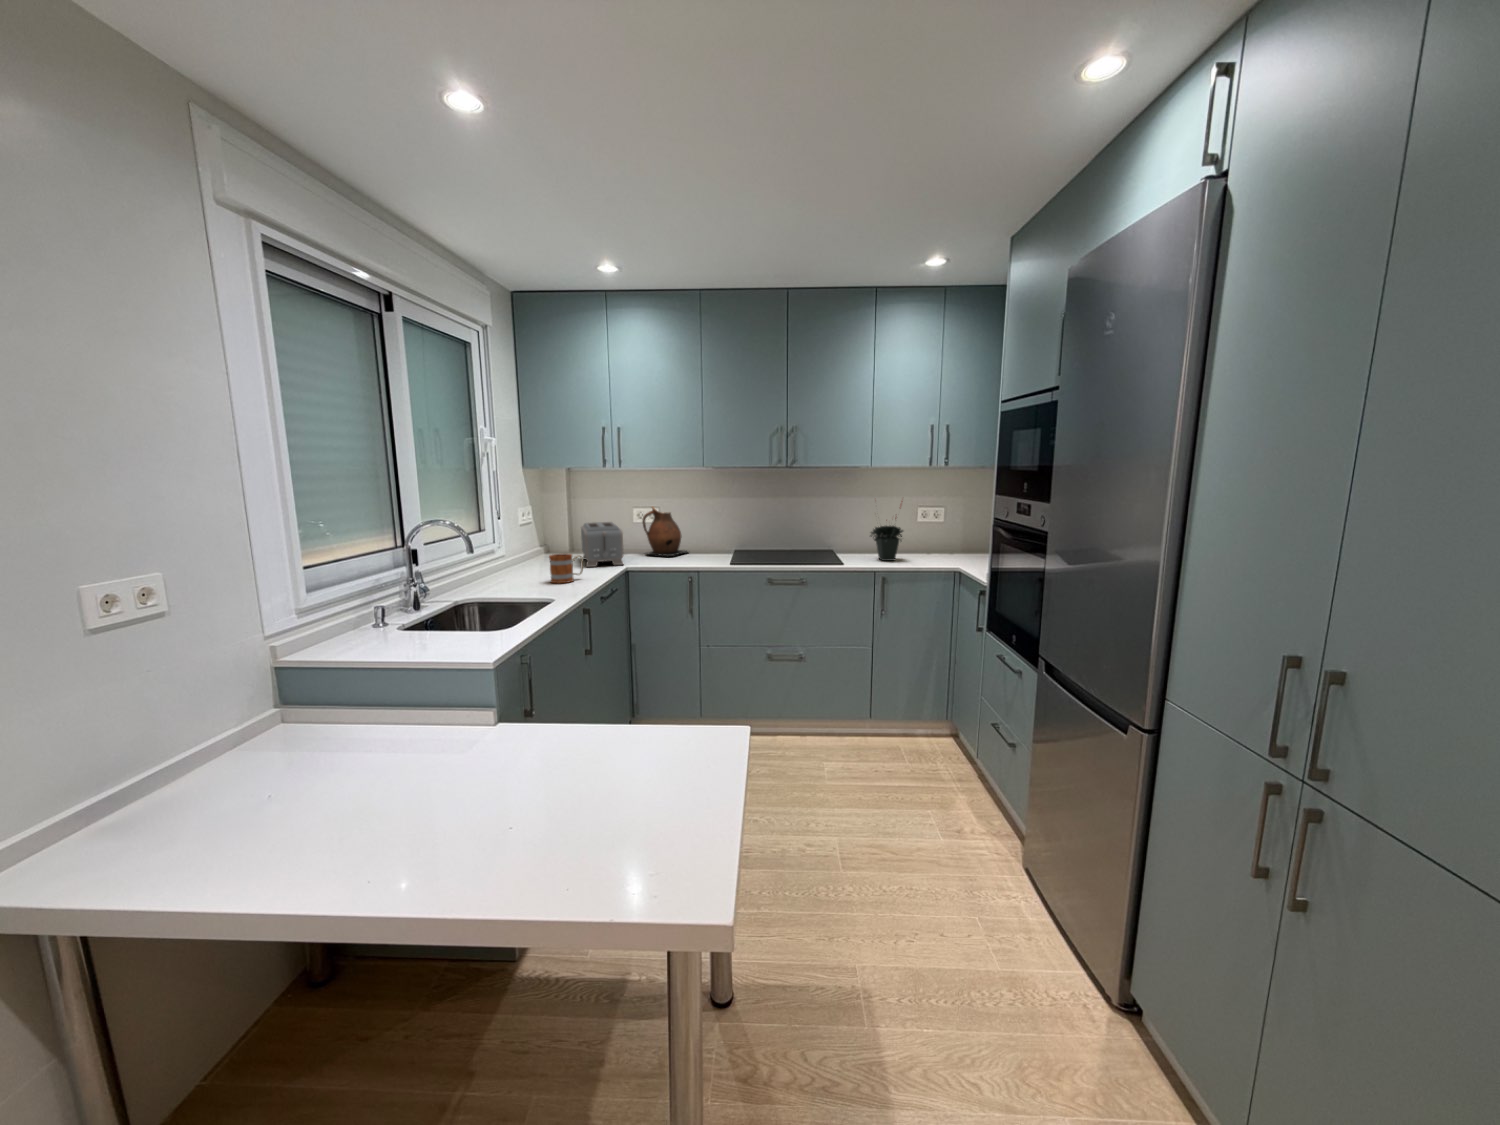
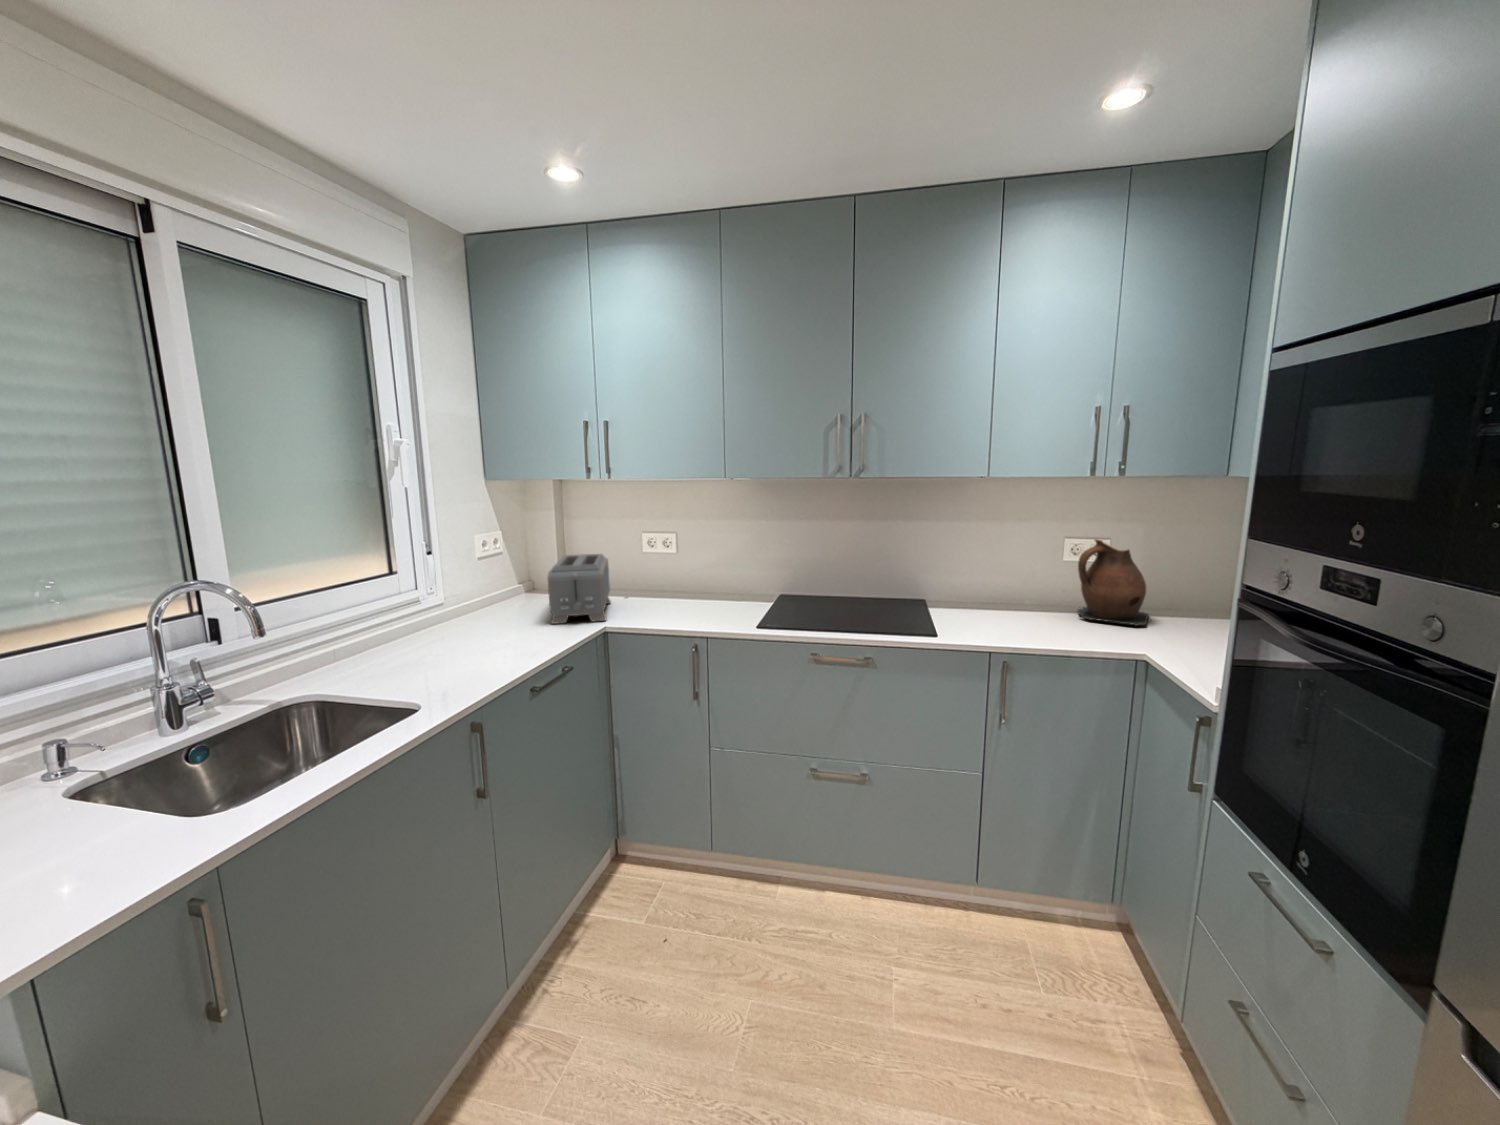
ceramic pitcher: present [642,507,687,556] -> present [1078,539,1149,626]
potted plant: present [871,518,903,561] -> none [984,527,1044,628]
mug: present [549,554,583,584] -> none [465,613,523,662]

